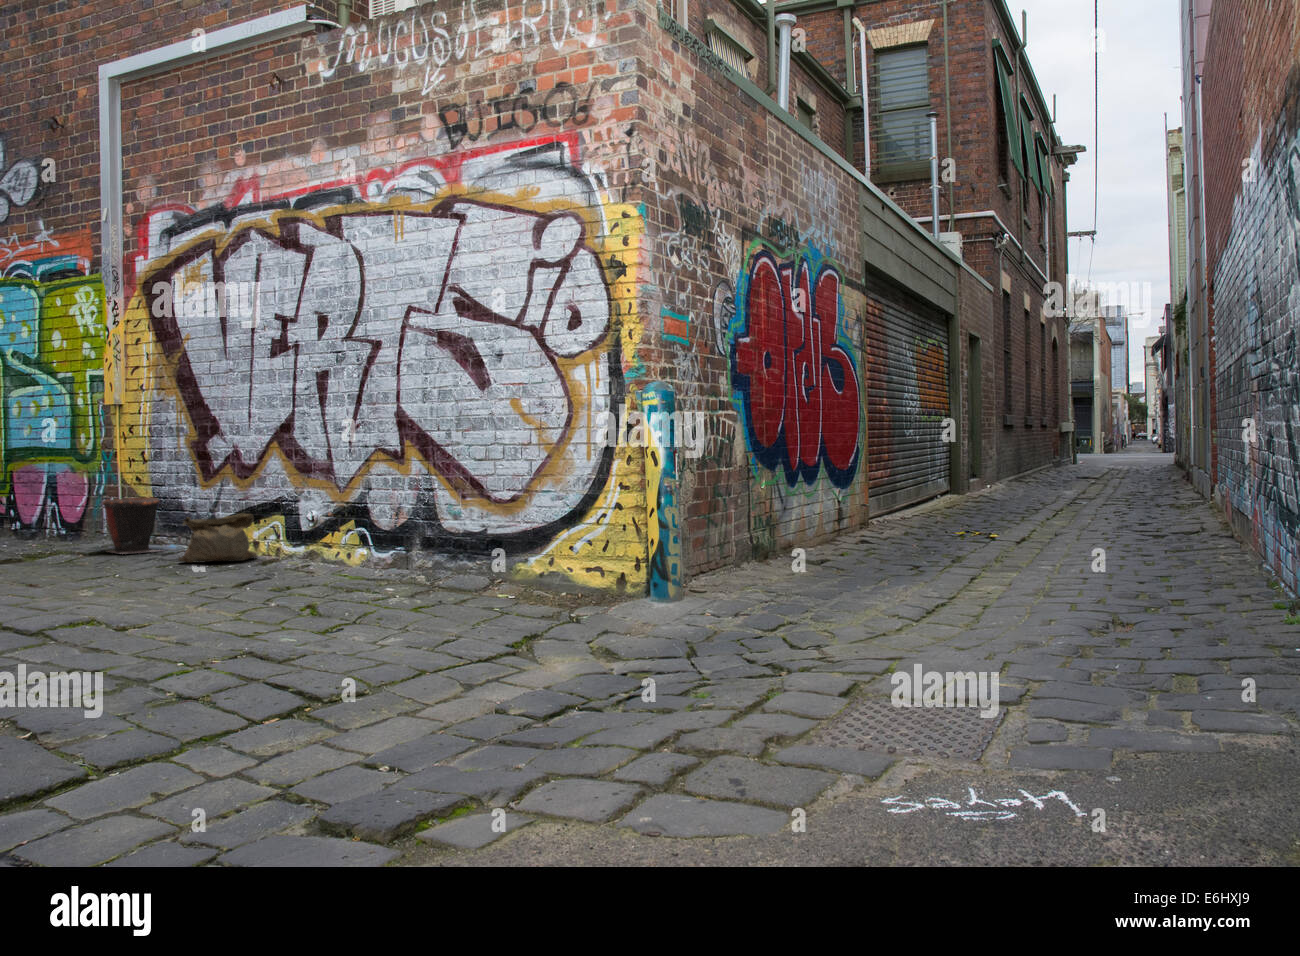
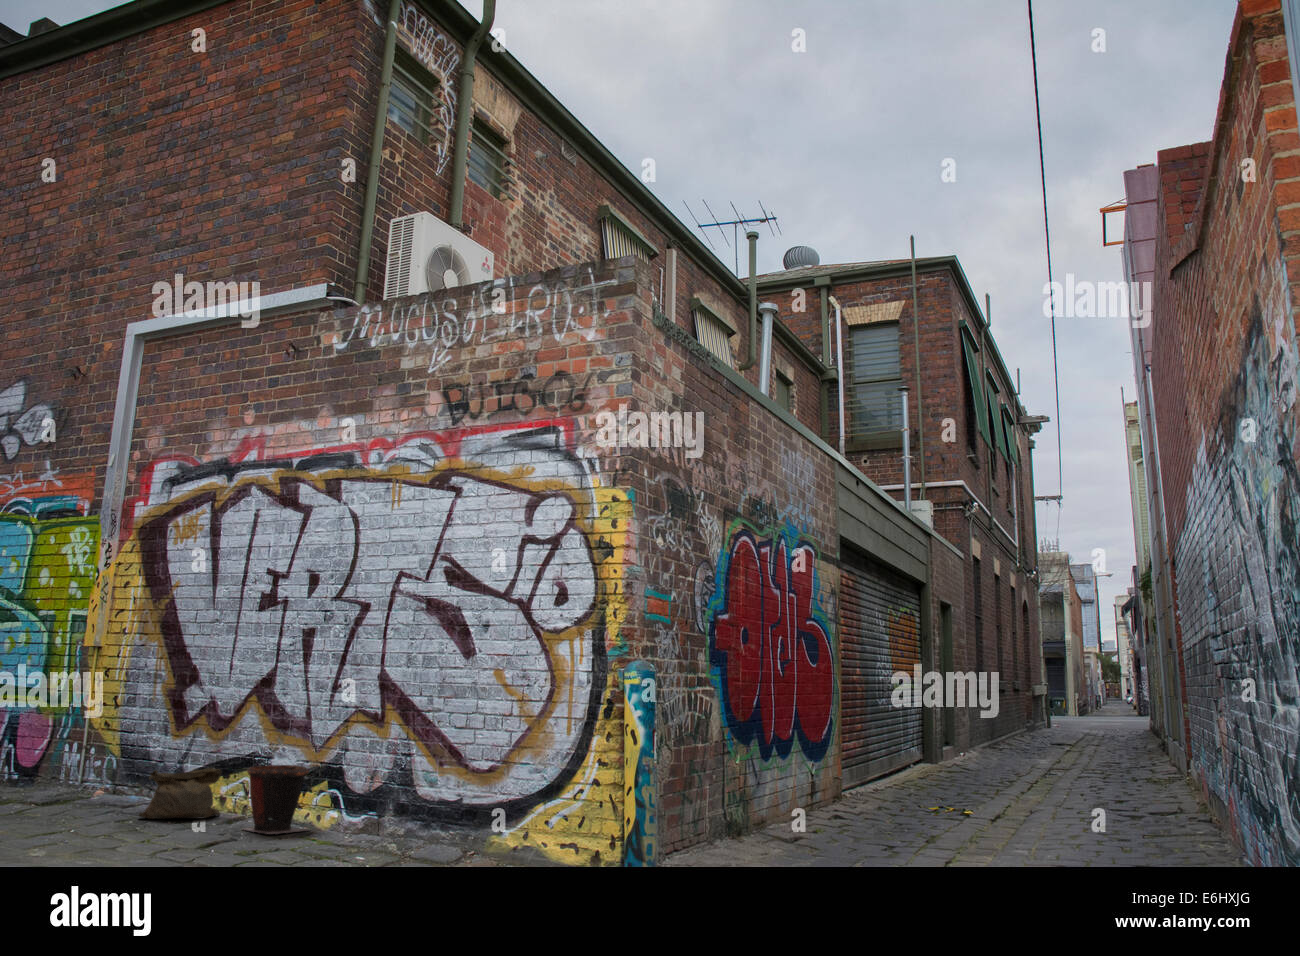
waste bin: present [102,497,160,554] -> present [244,765,309,834]

